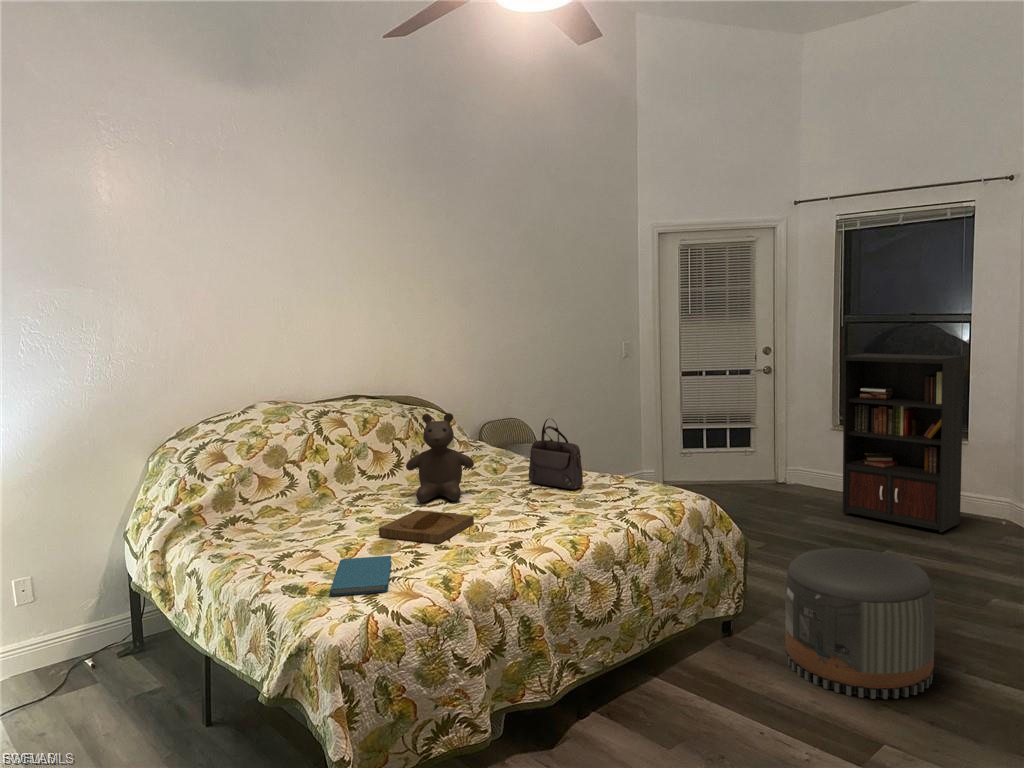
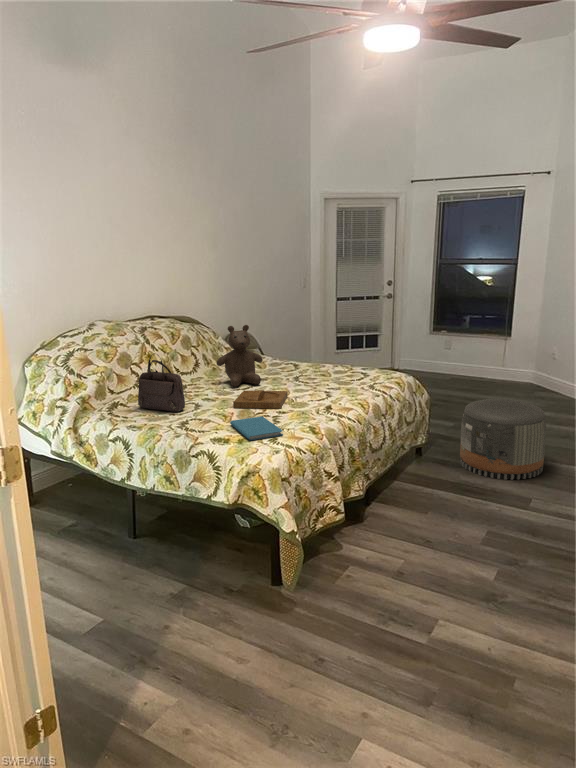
bookcase: present [843,353,1006,533] -> none [445,284,536,393]
handbag: present [529,419,583,490] -> present [138,354,185,412]

